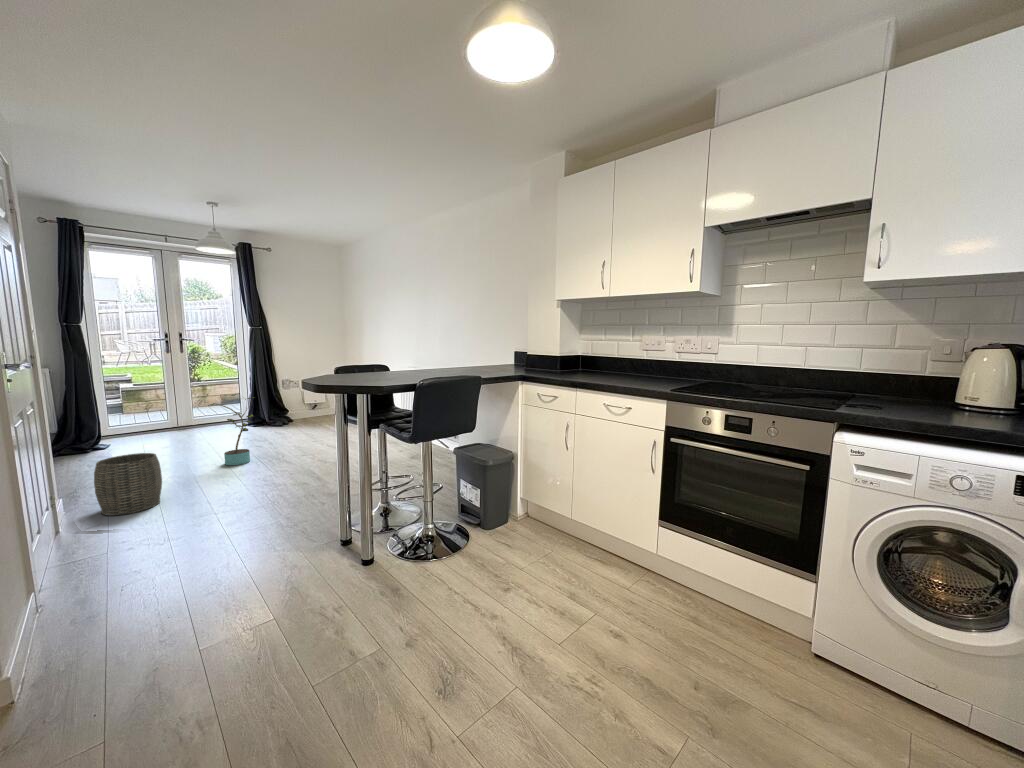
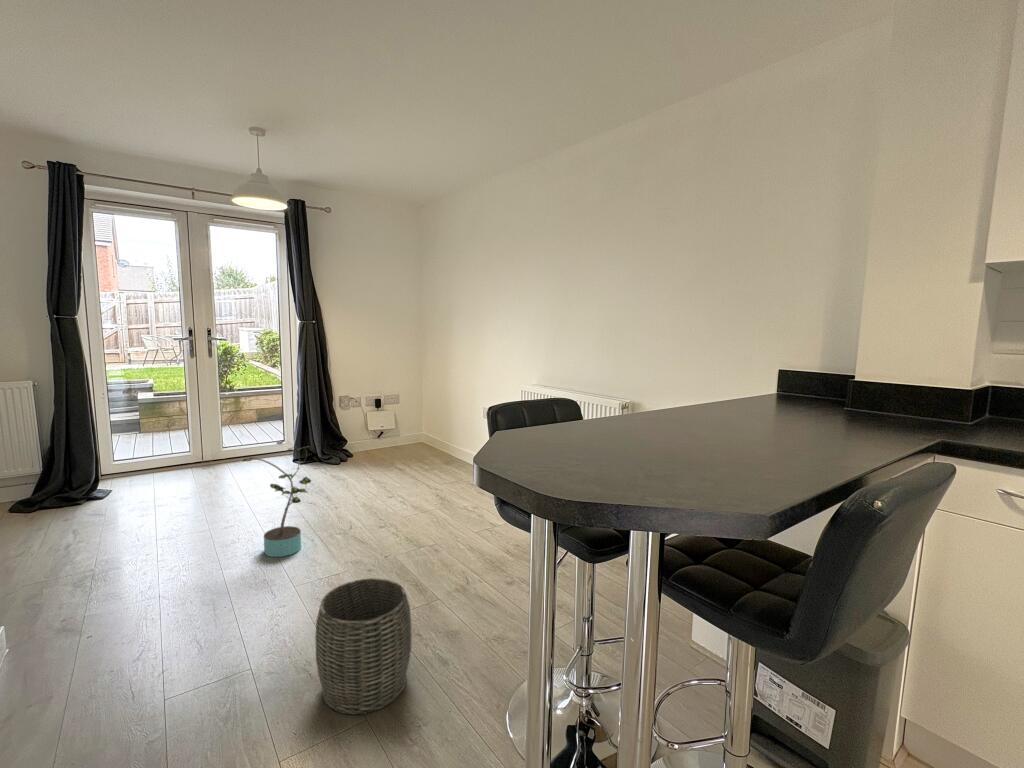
woven basket: present [94,453,162,516] -> present [315,578,411,715]

